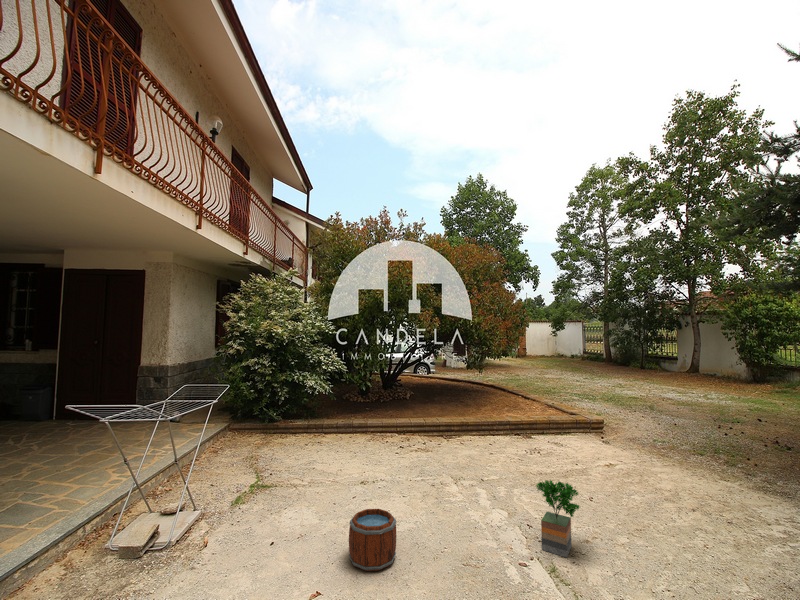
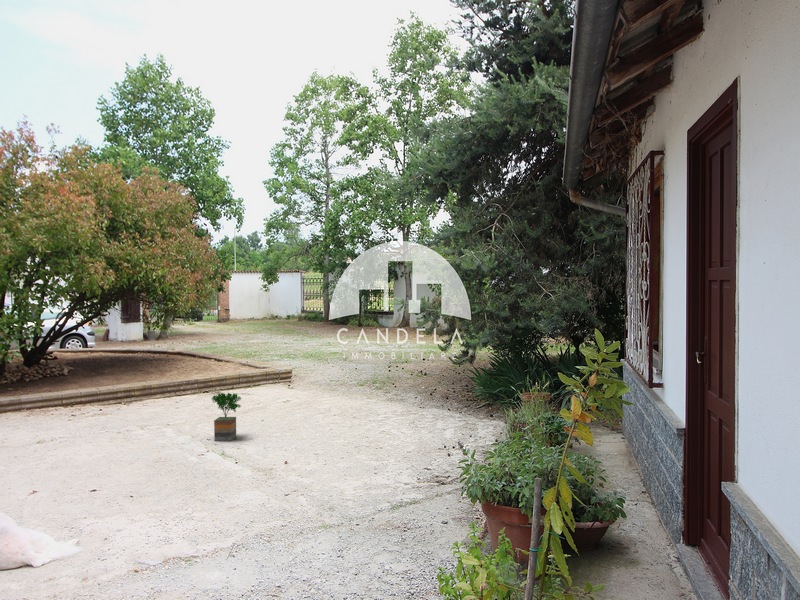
bucket: present [349,509,396,571] -> none [57,429,99,468]

